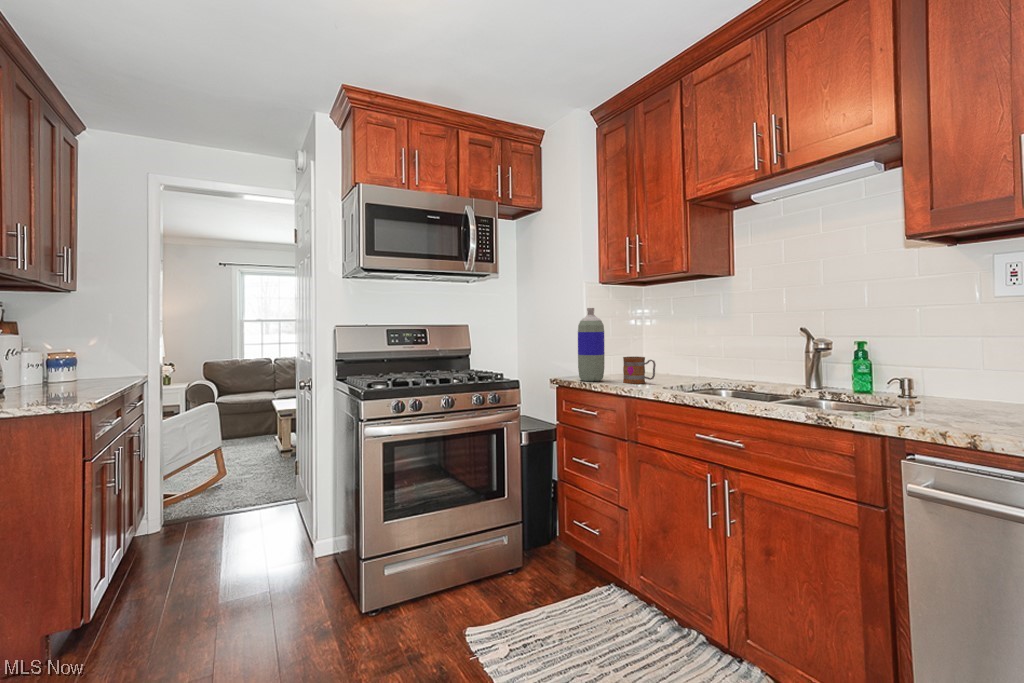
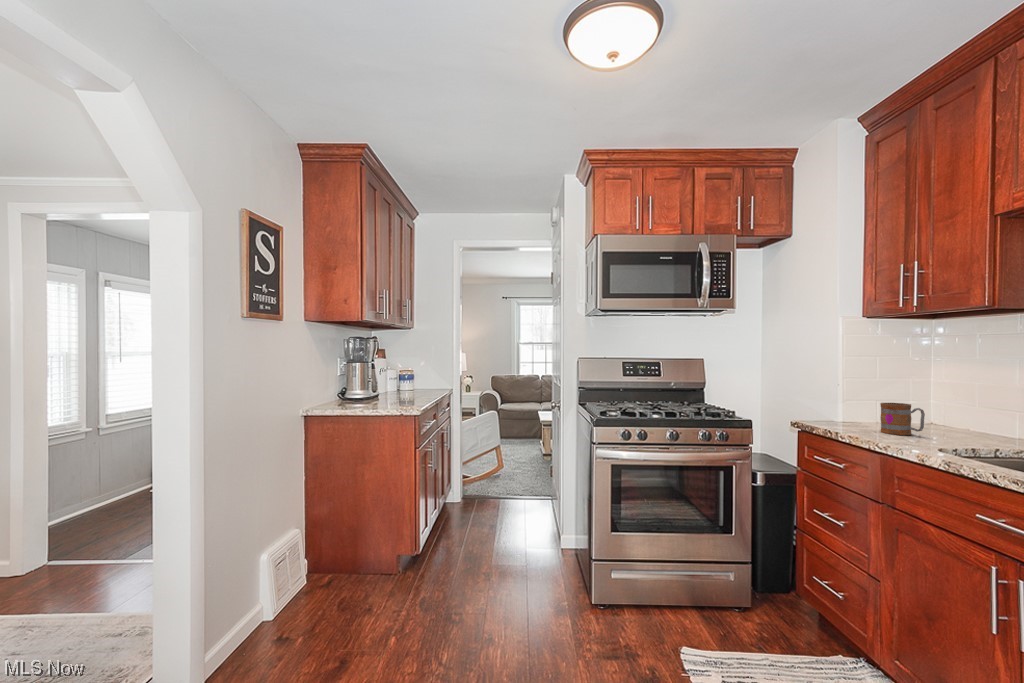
bottle: present [578,308,605,381] -> none [822,346,856,428]

